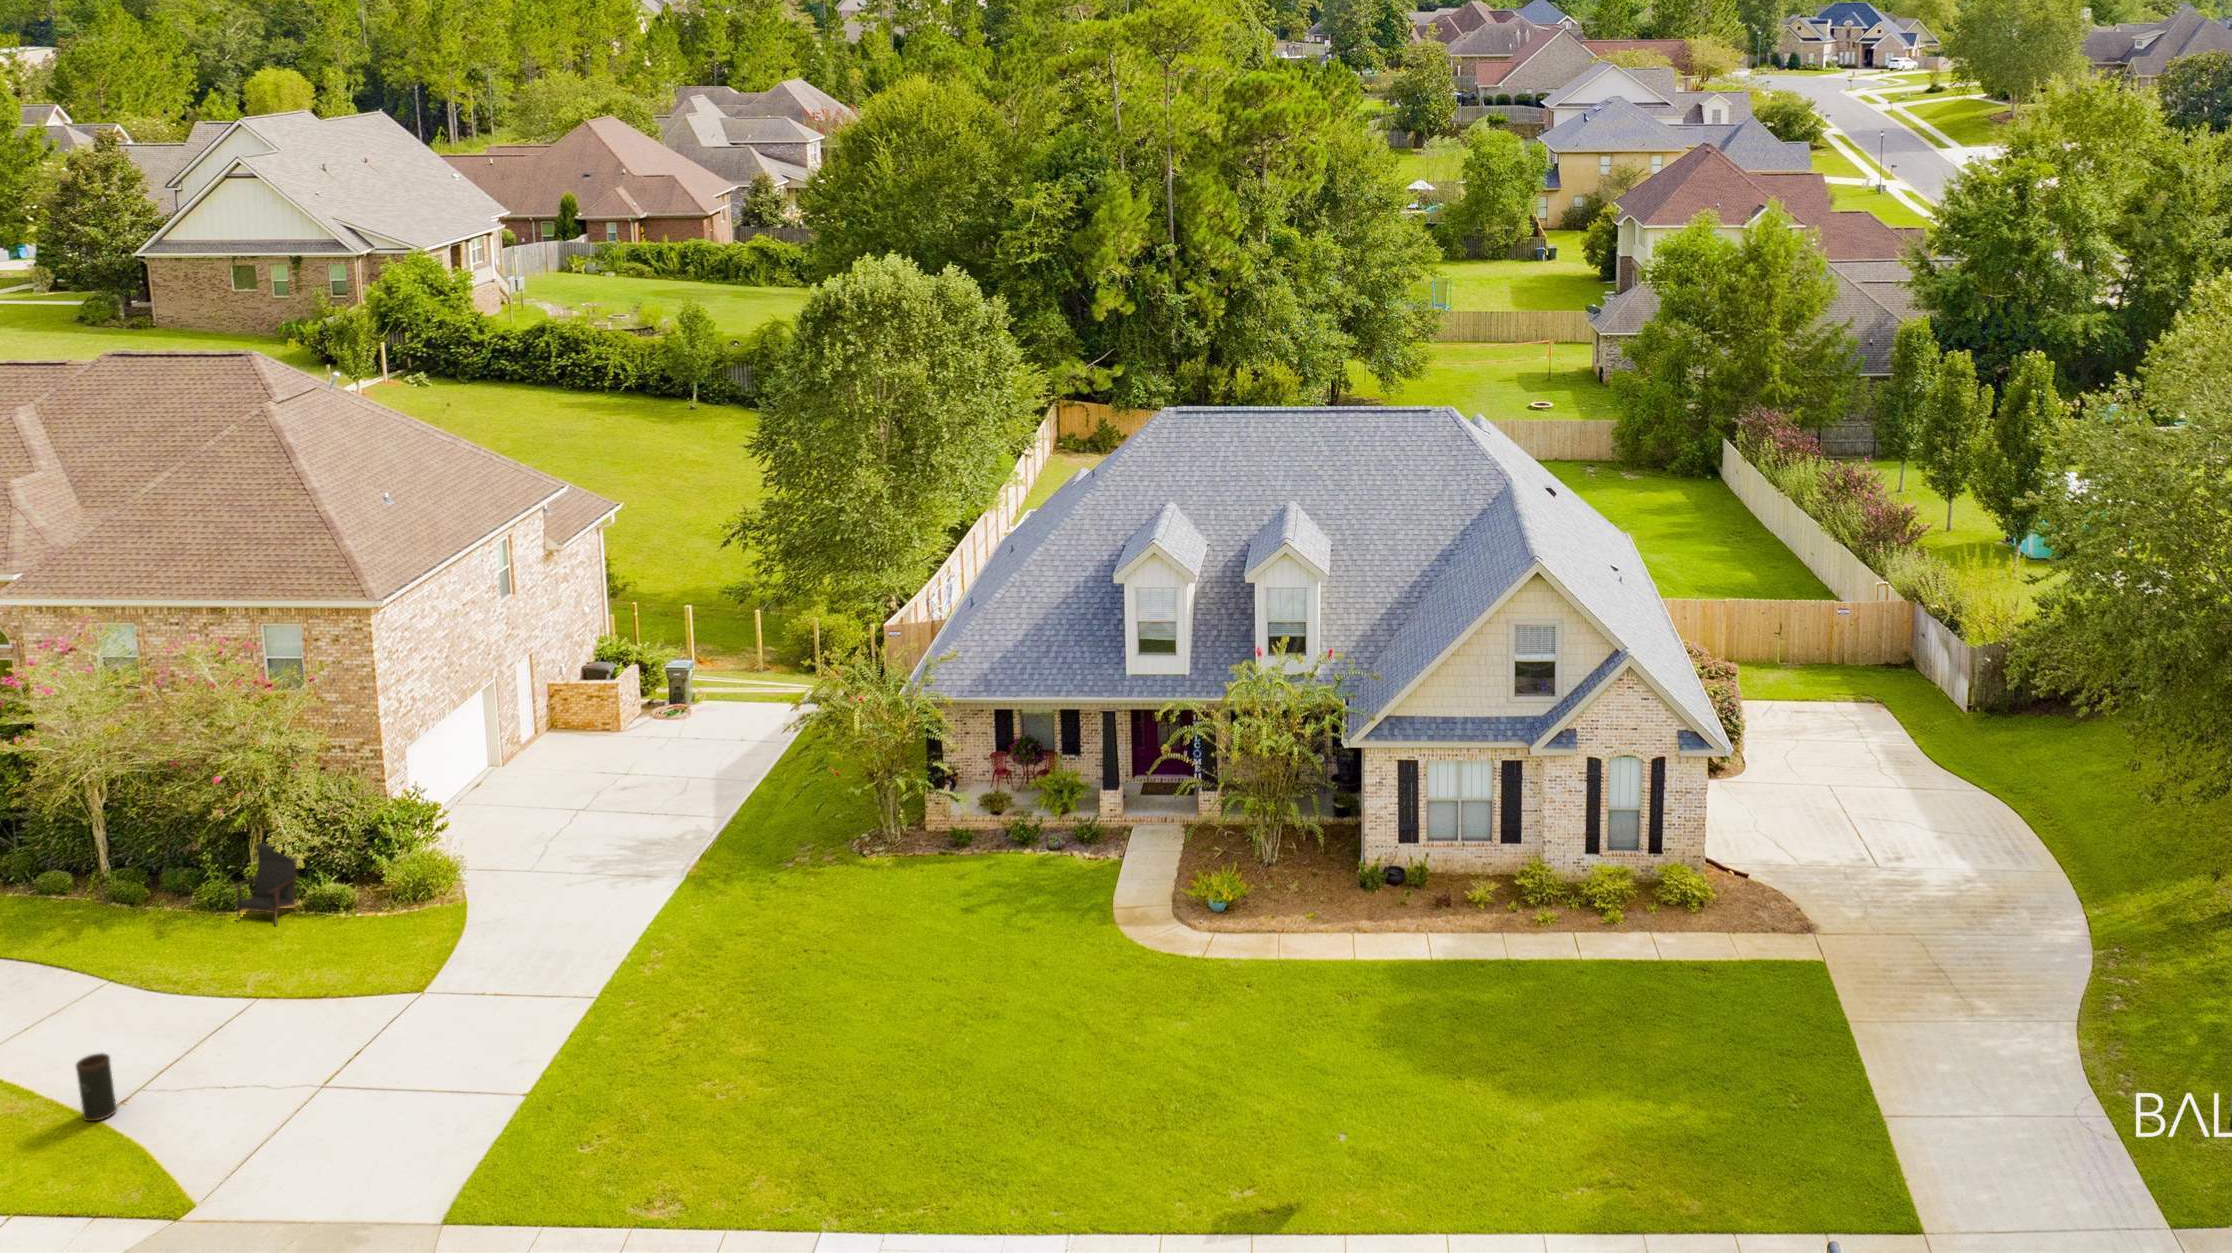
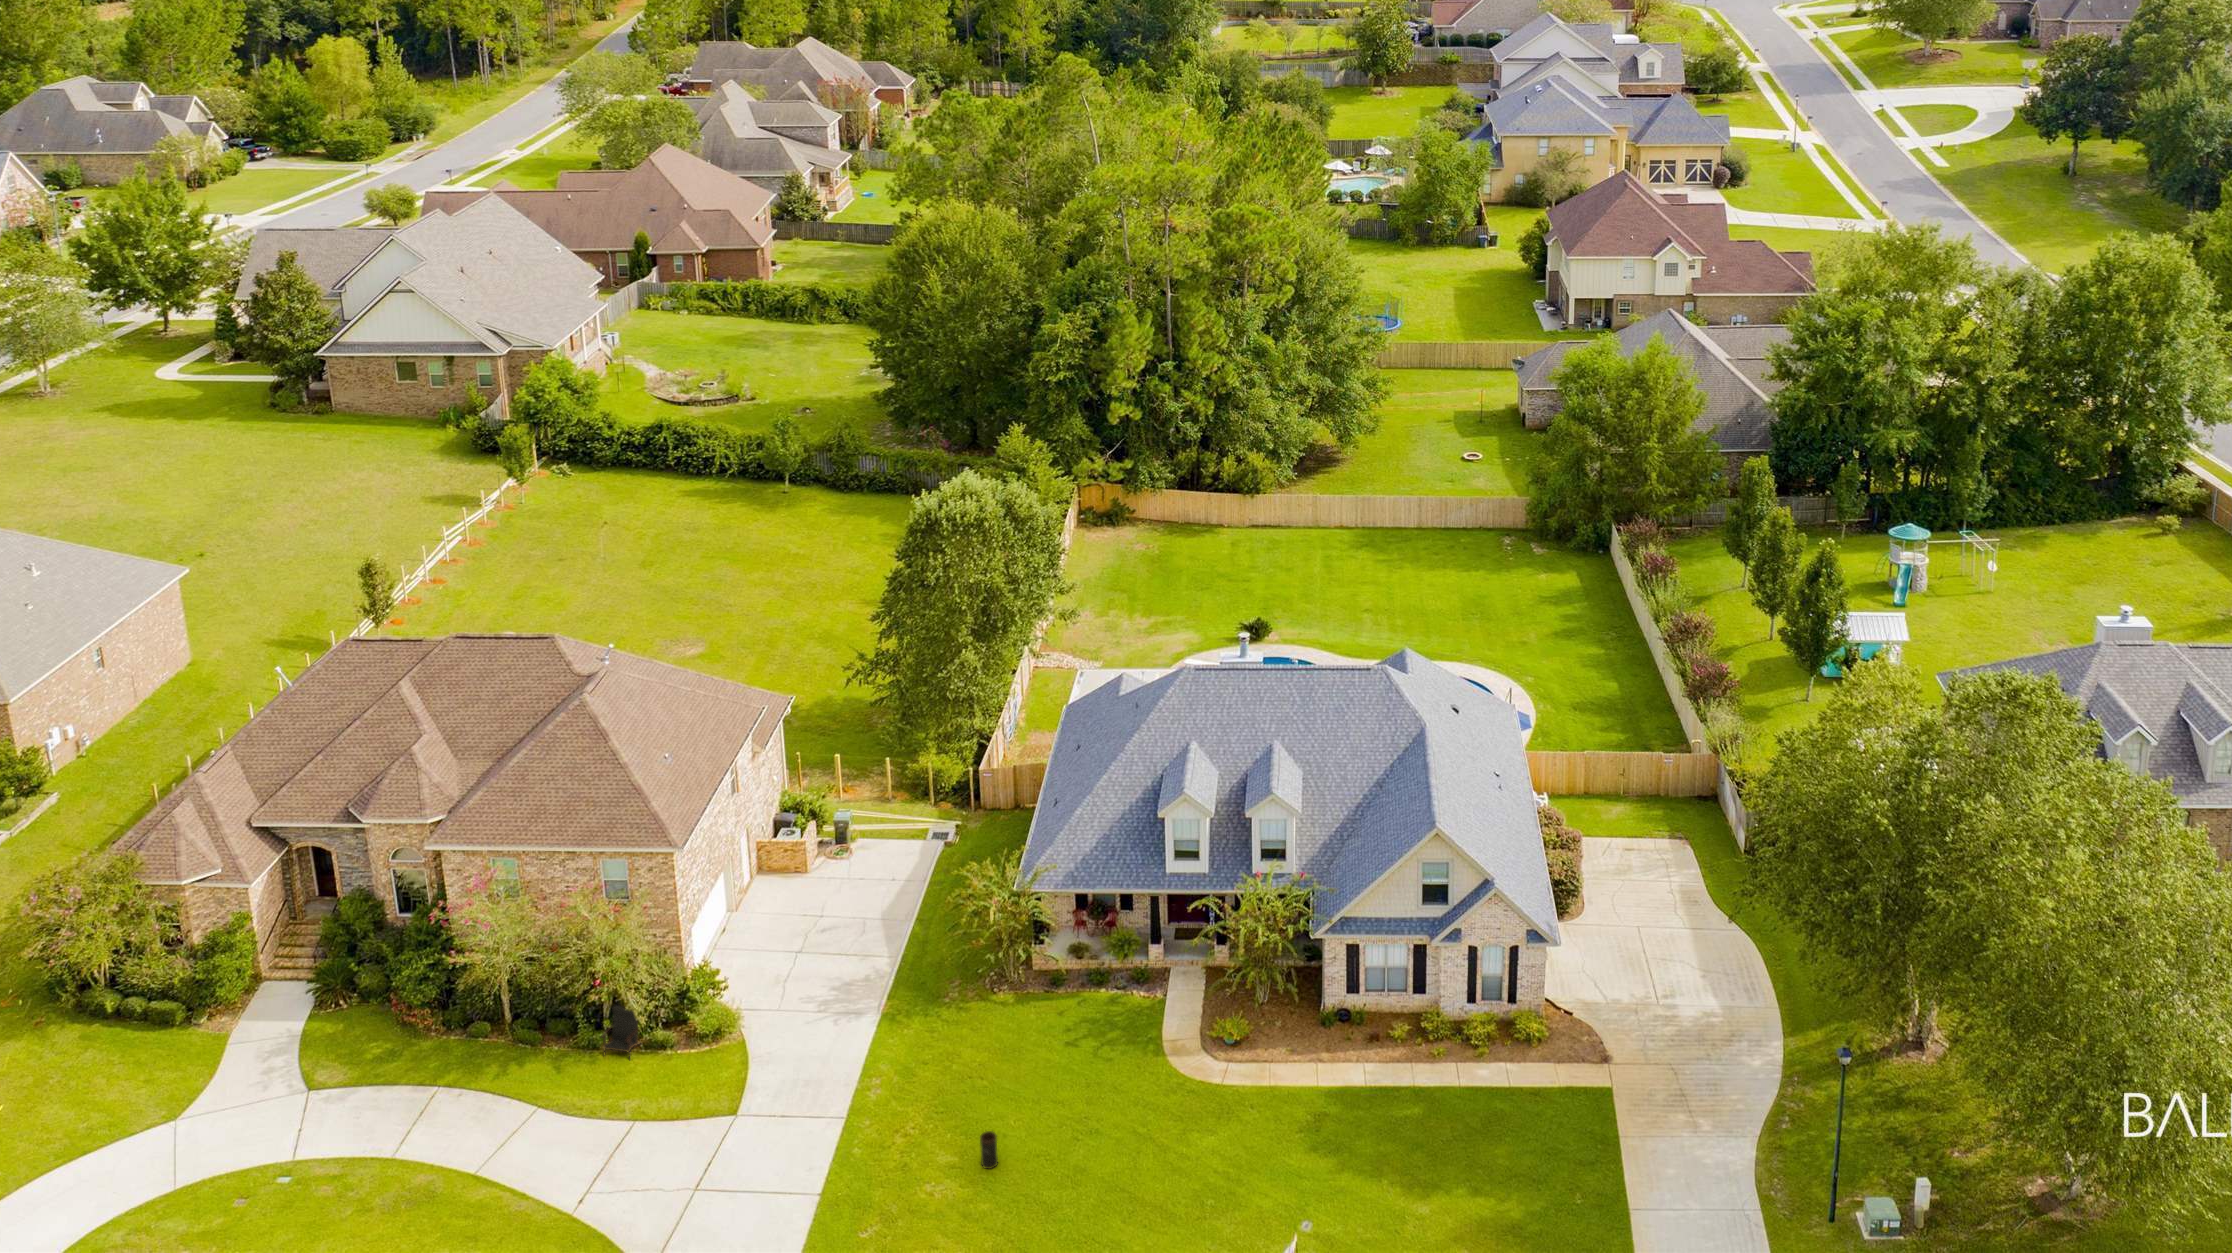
trash can: present [76,1053,117,1121] -> present [980,1131,998,1169]

